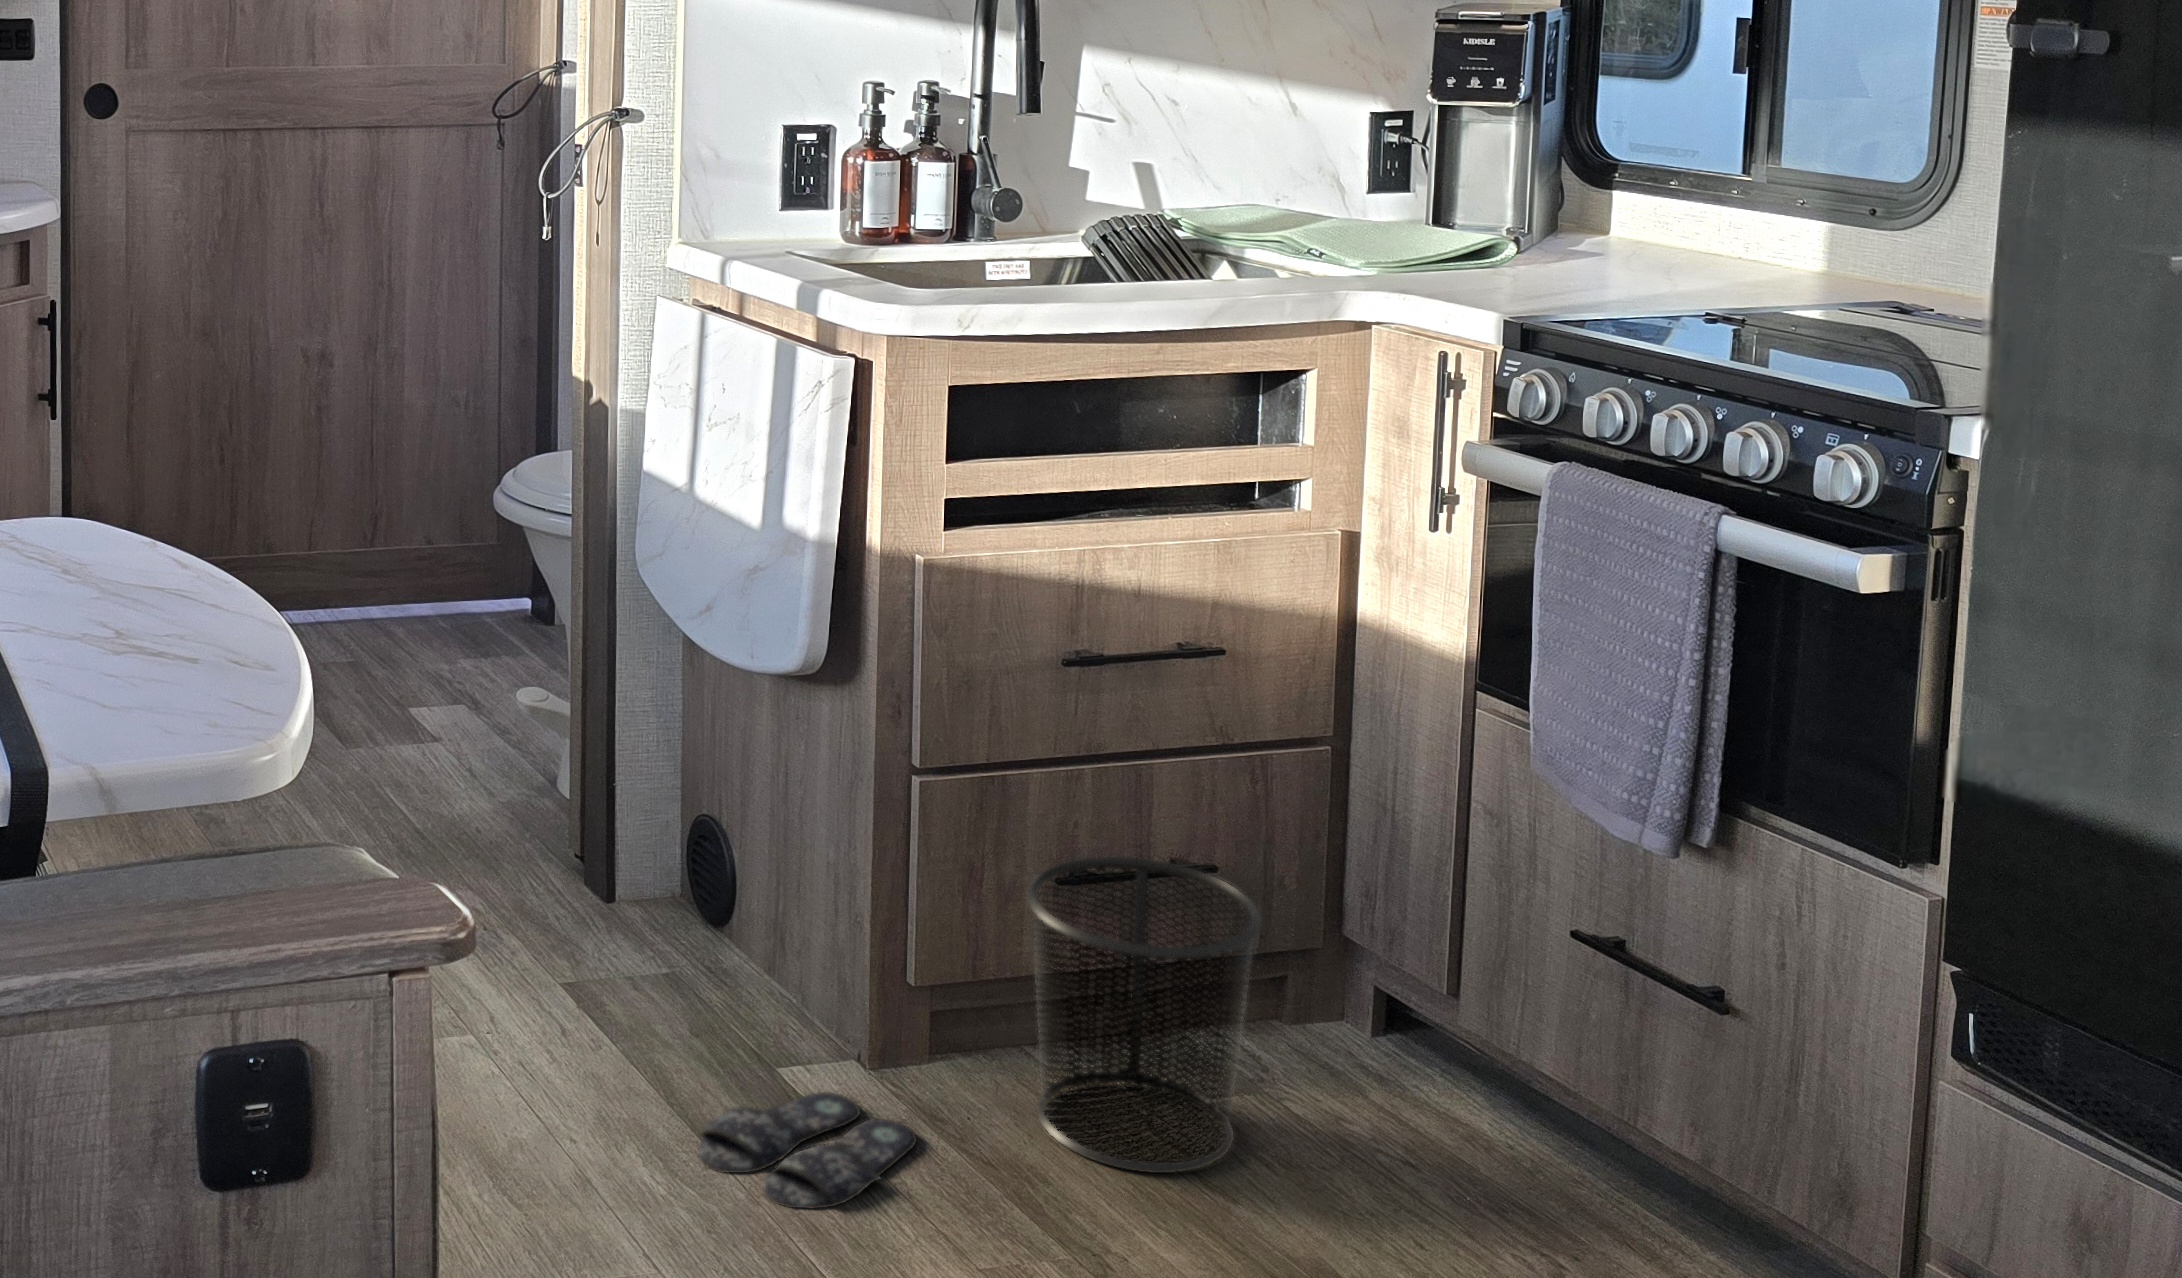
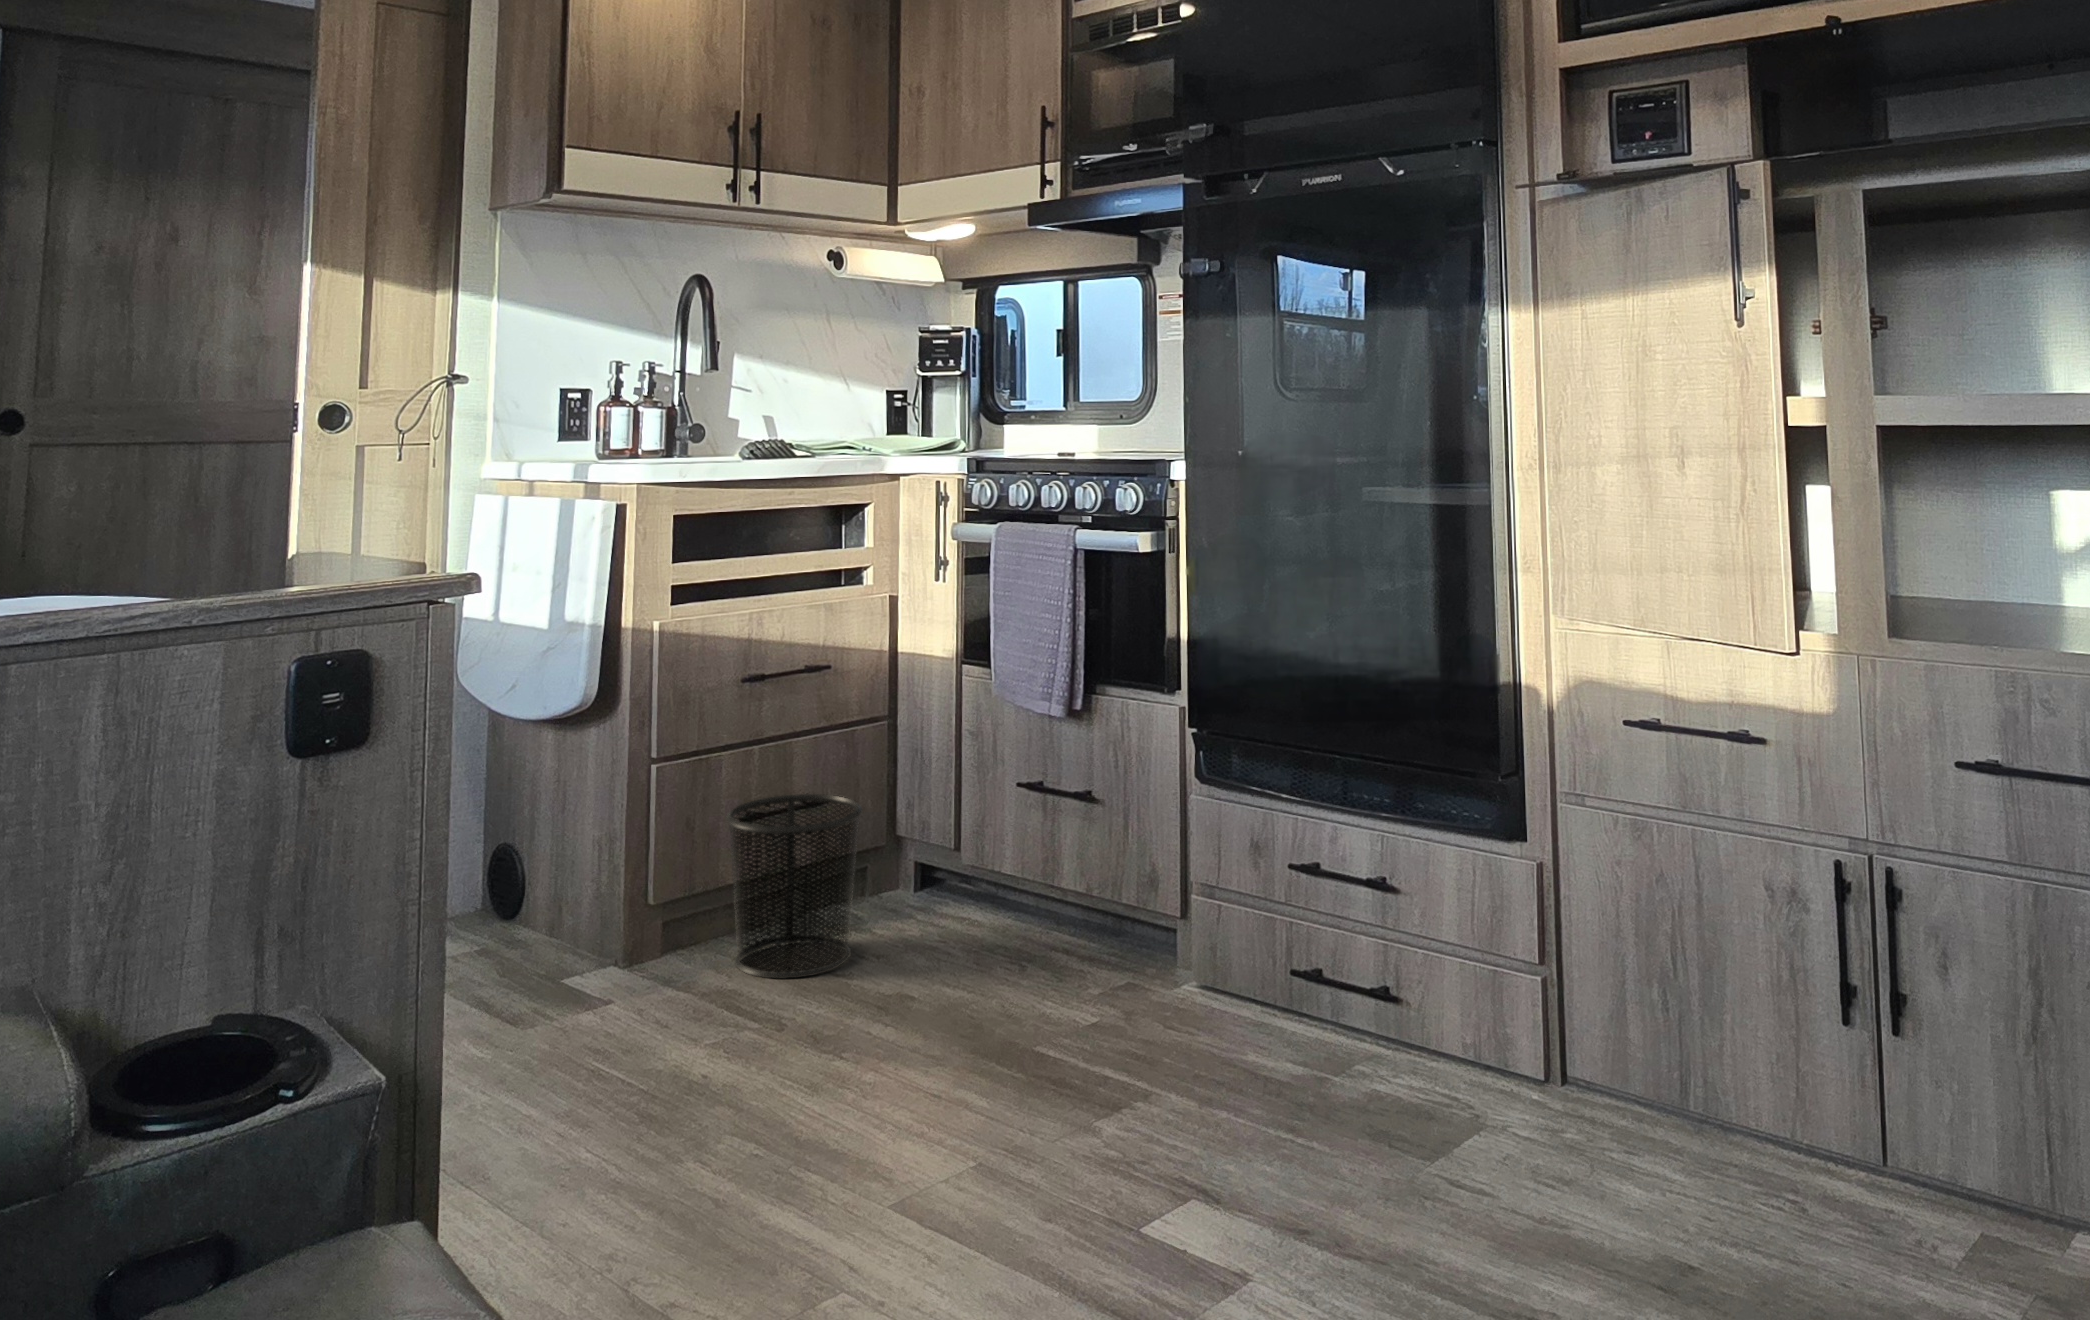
slippers: present [699,1092,917,1209] -> none [519,979,663,1037]

